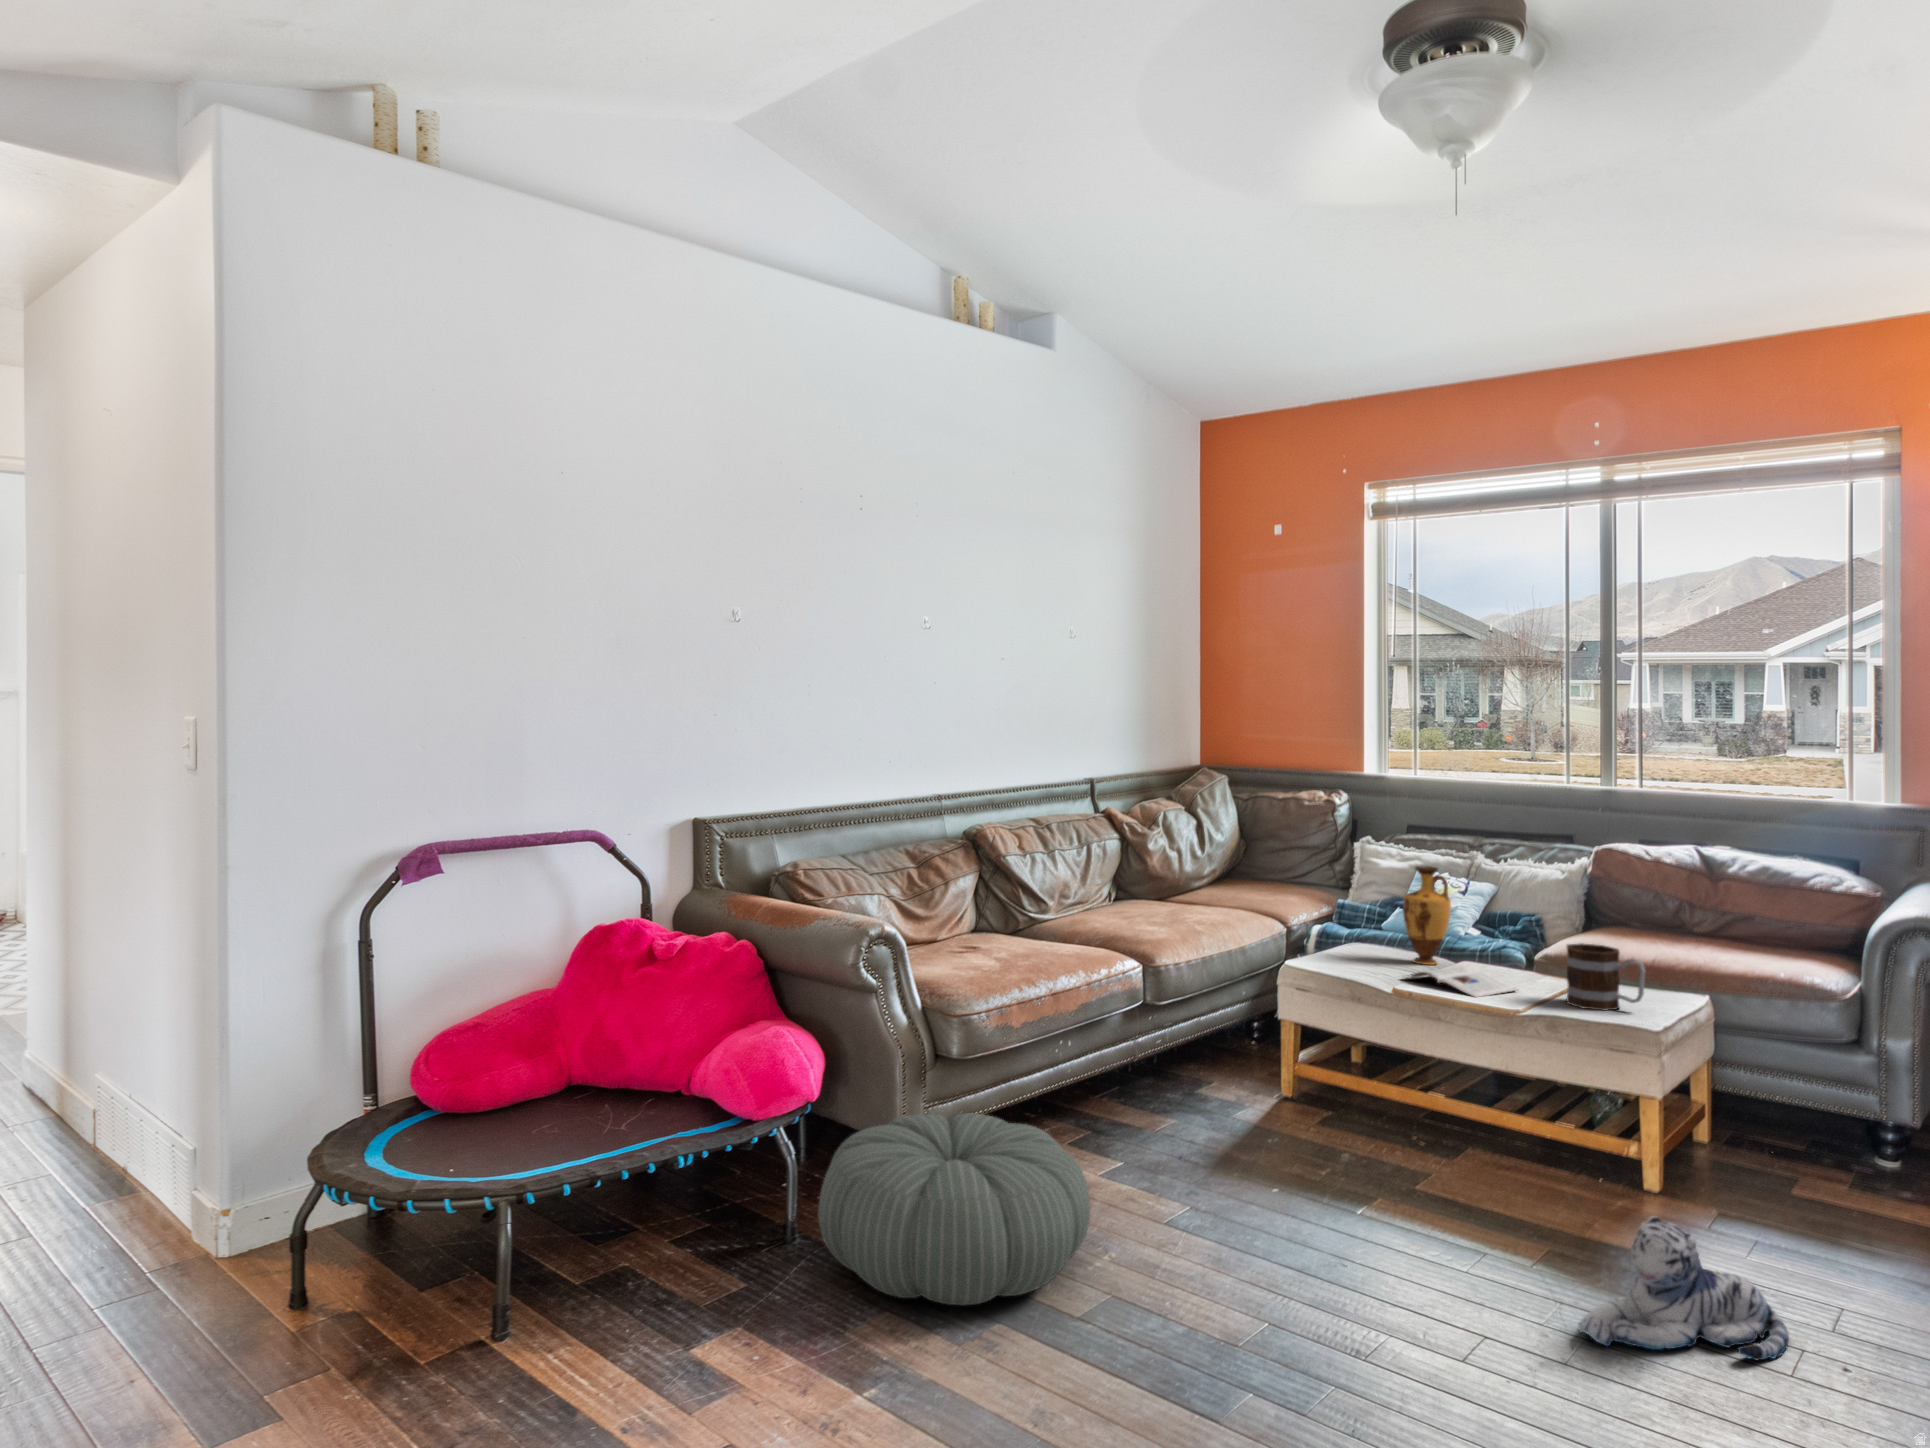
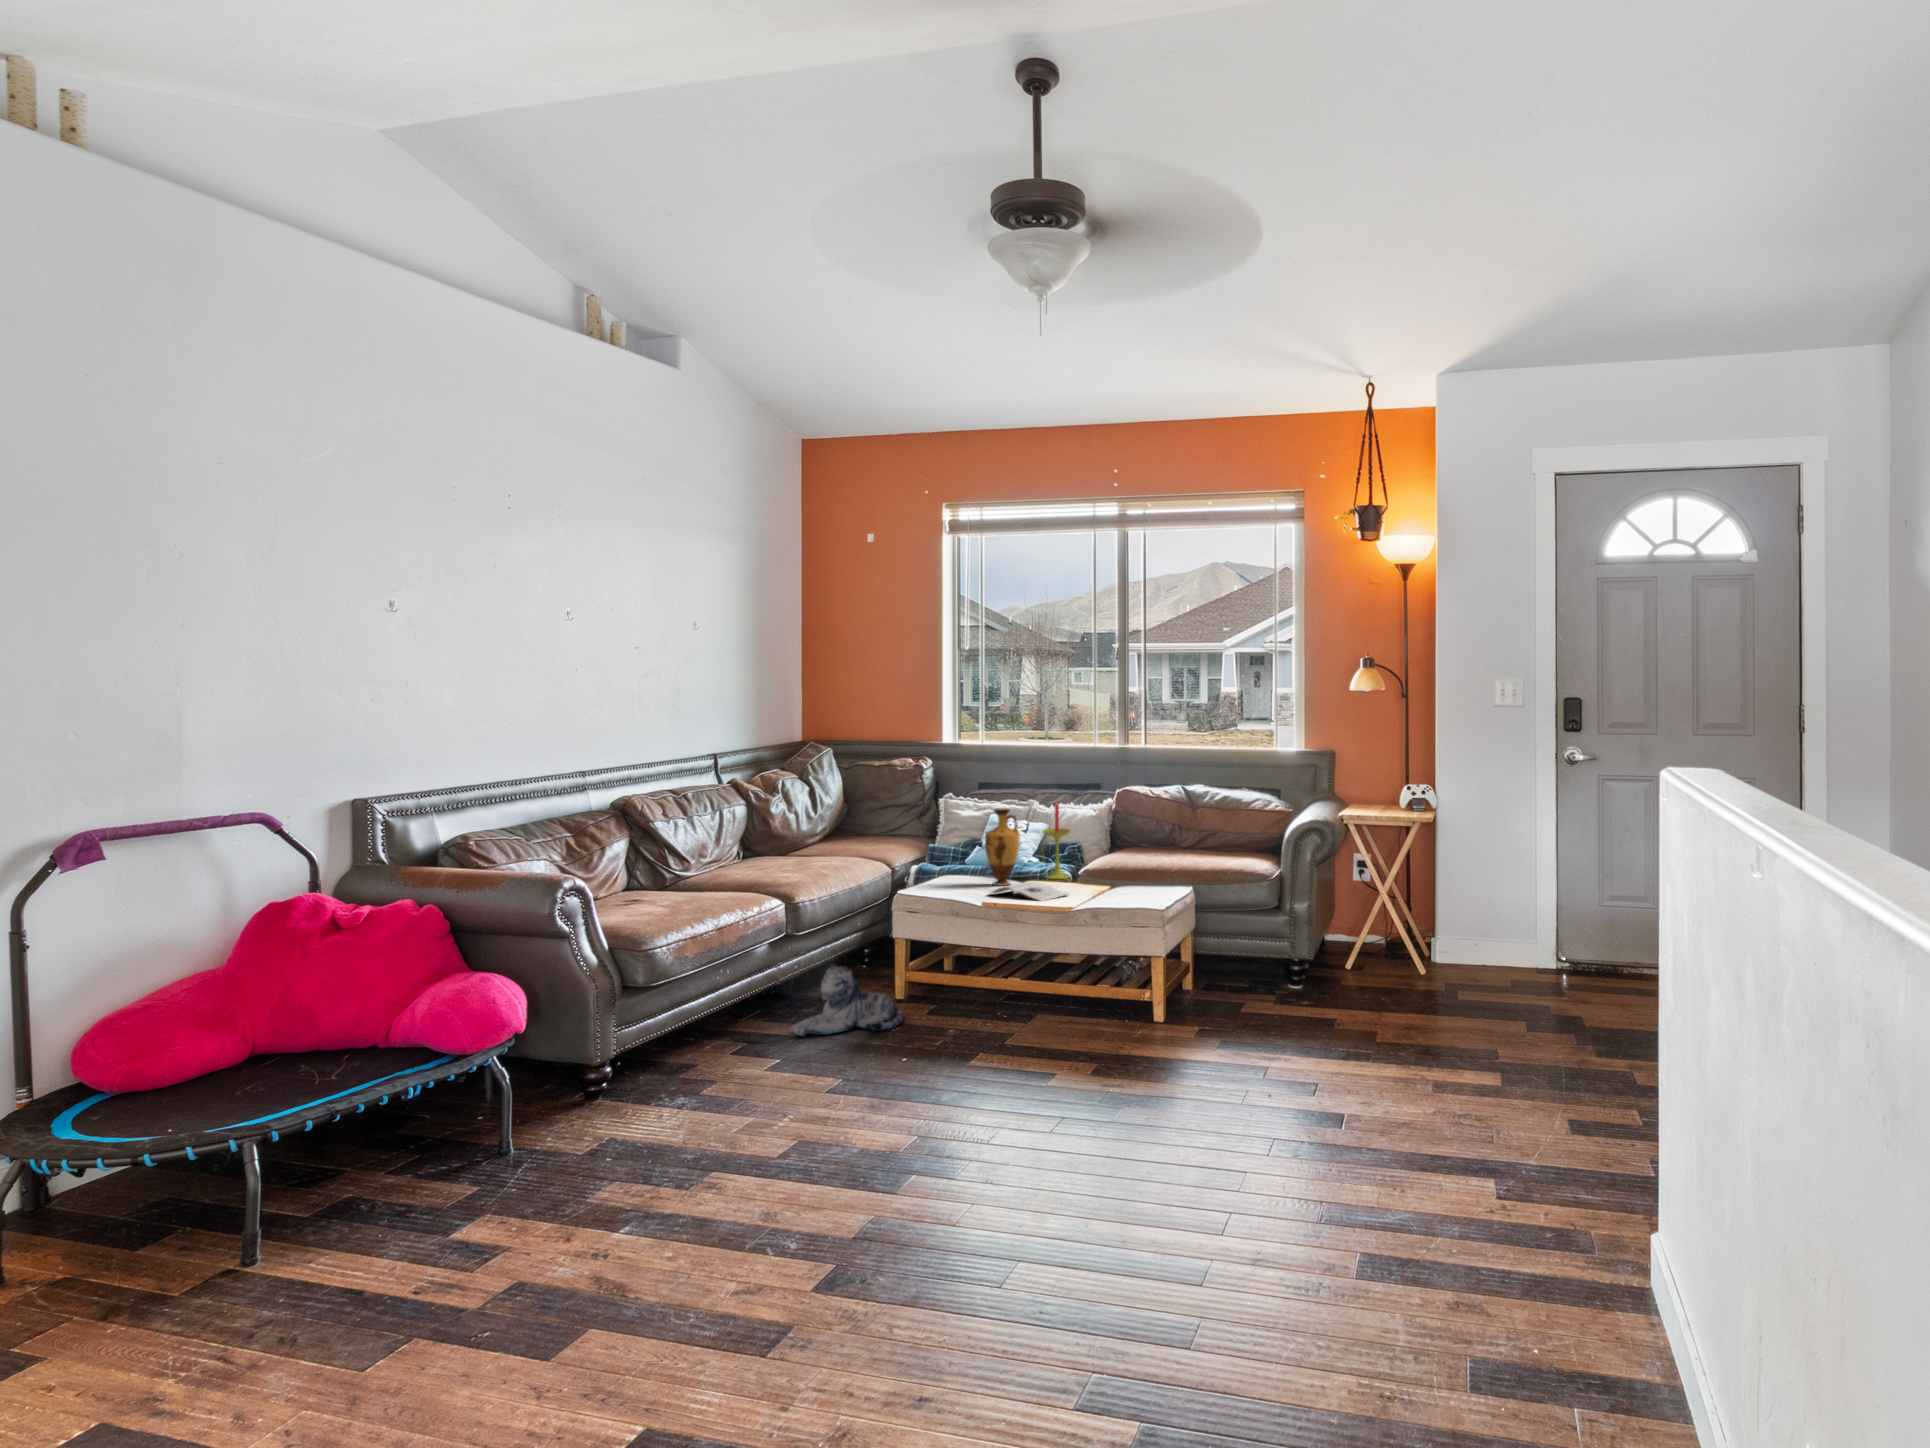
candle: none [1483,859,1527,962] -> present [1043,803,1071,879]
mug: present [1567,944,1645,1010] -> none [1102,855,1153,901]
pouf: present [818,1113,1090,1306] -> none [542,1026,774,1171]
plush toy: present [1578,1216,1789,1360] -> present [790,964,904,1036]

